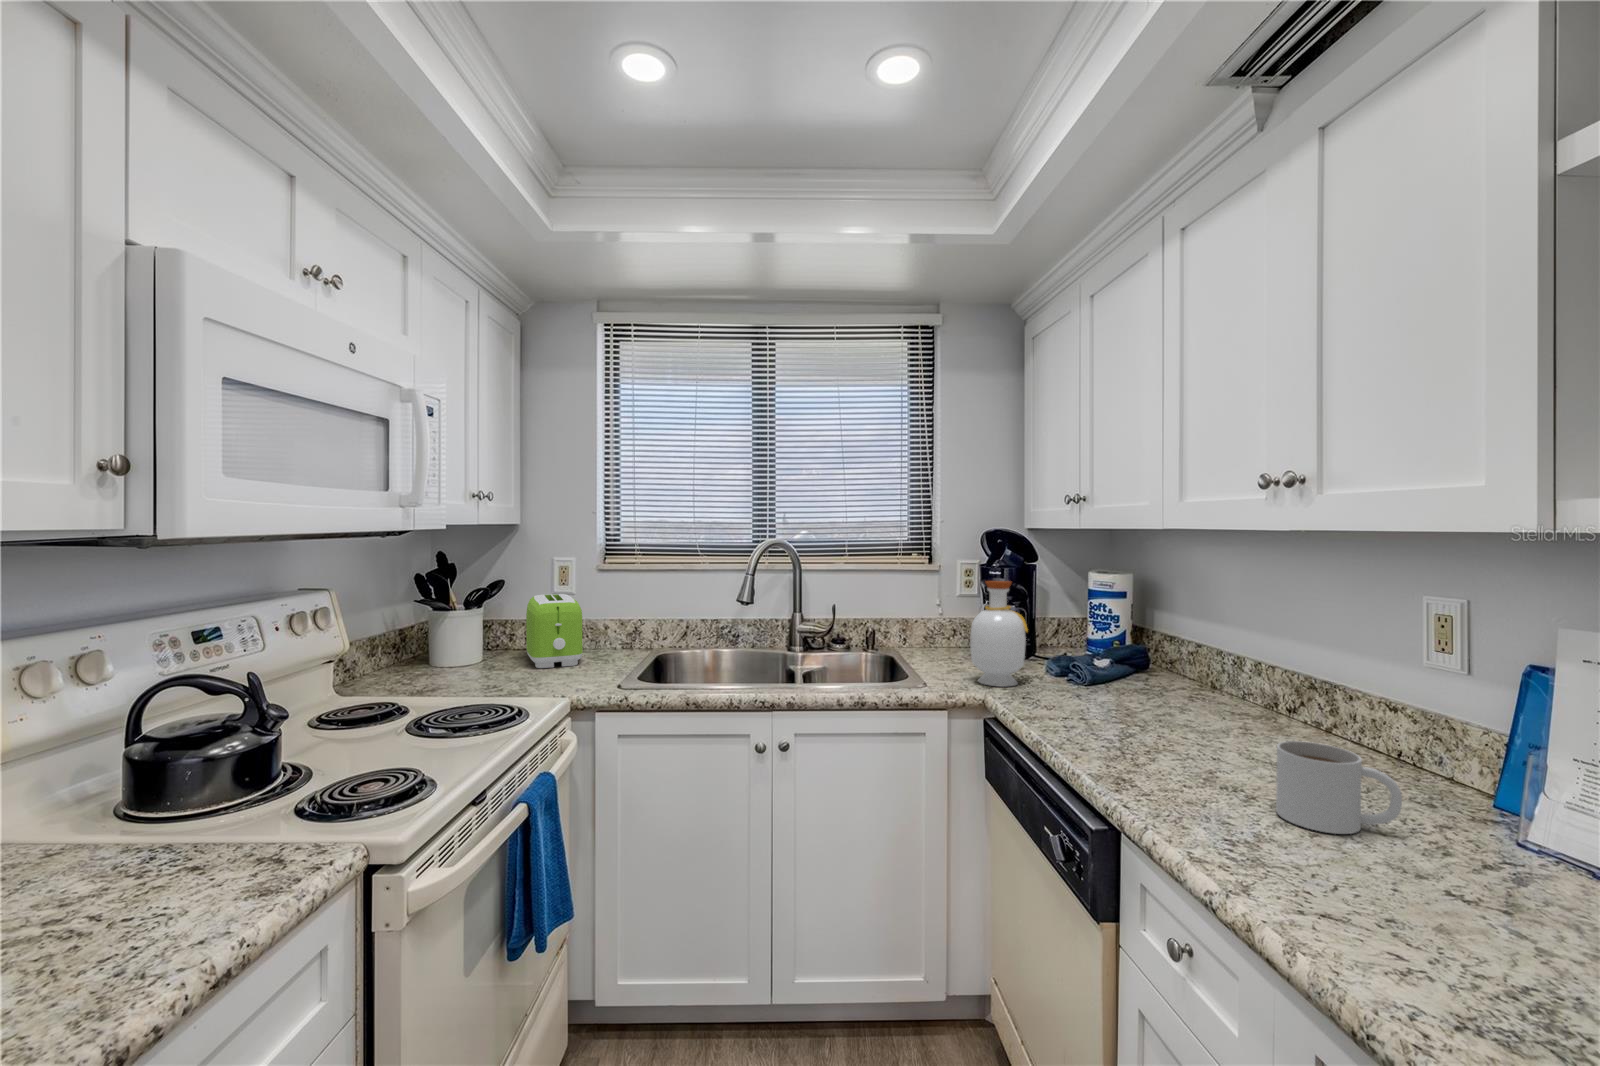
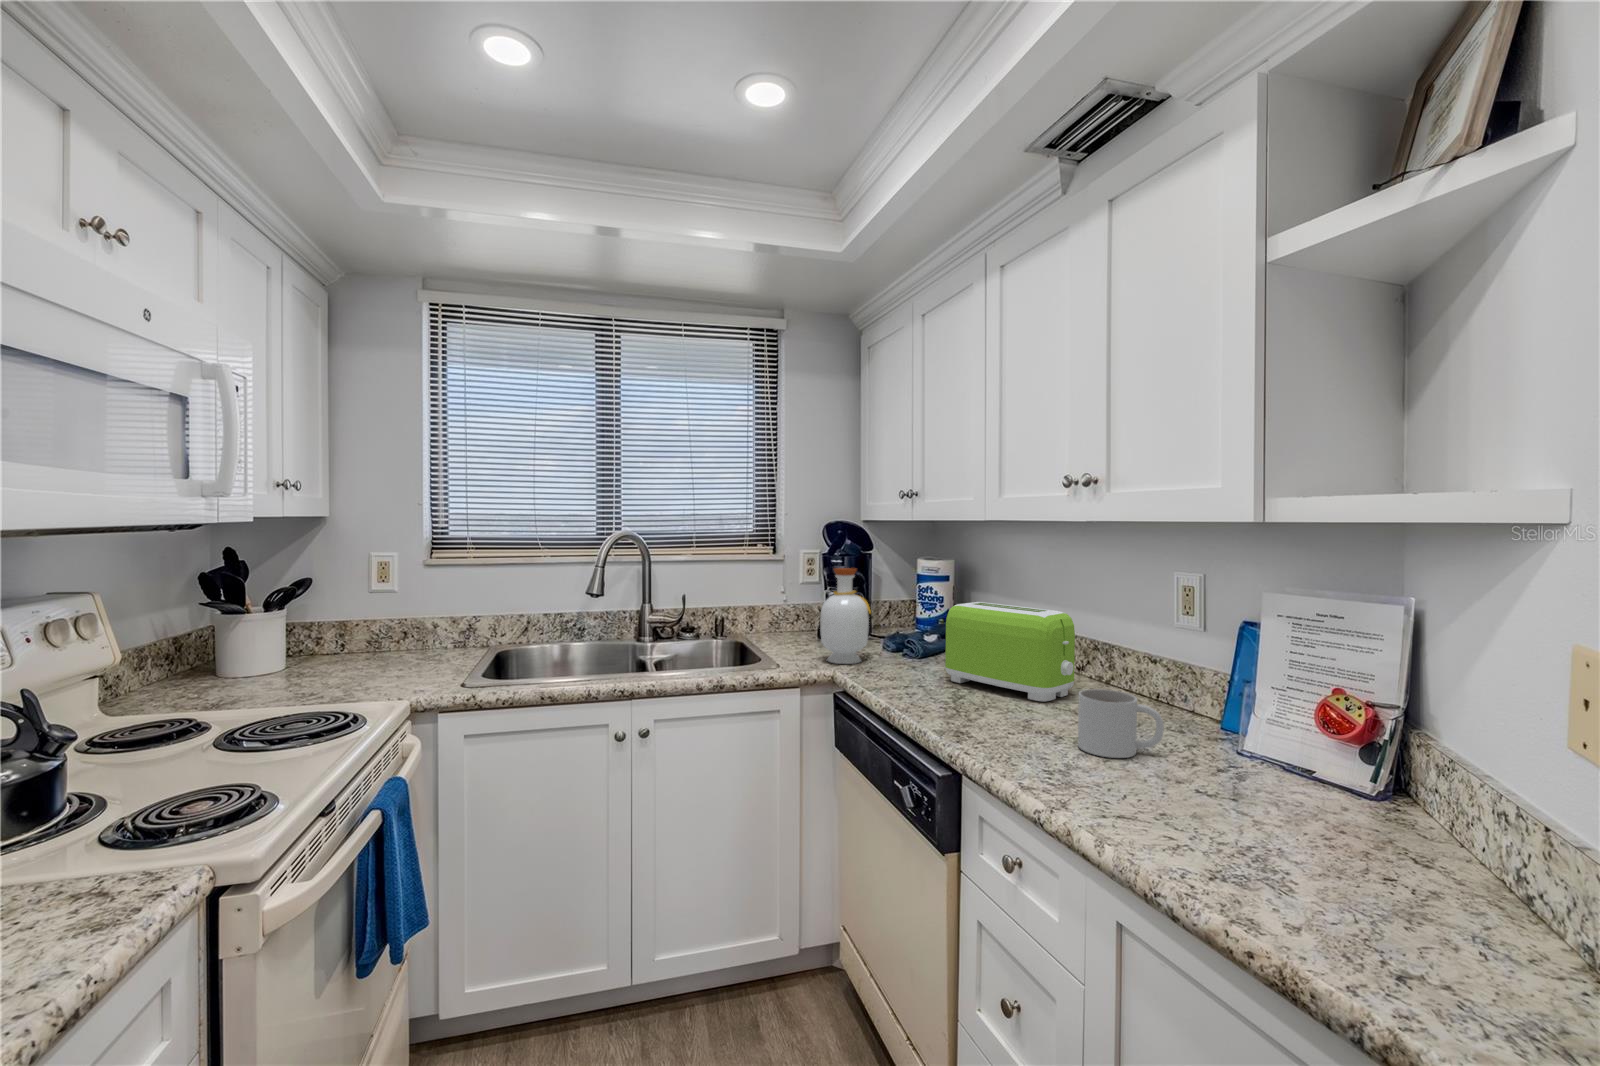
toaster: present [526,594,582,668] -> present [945,602,1075,701]

